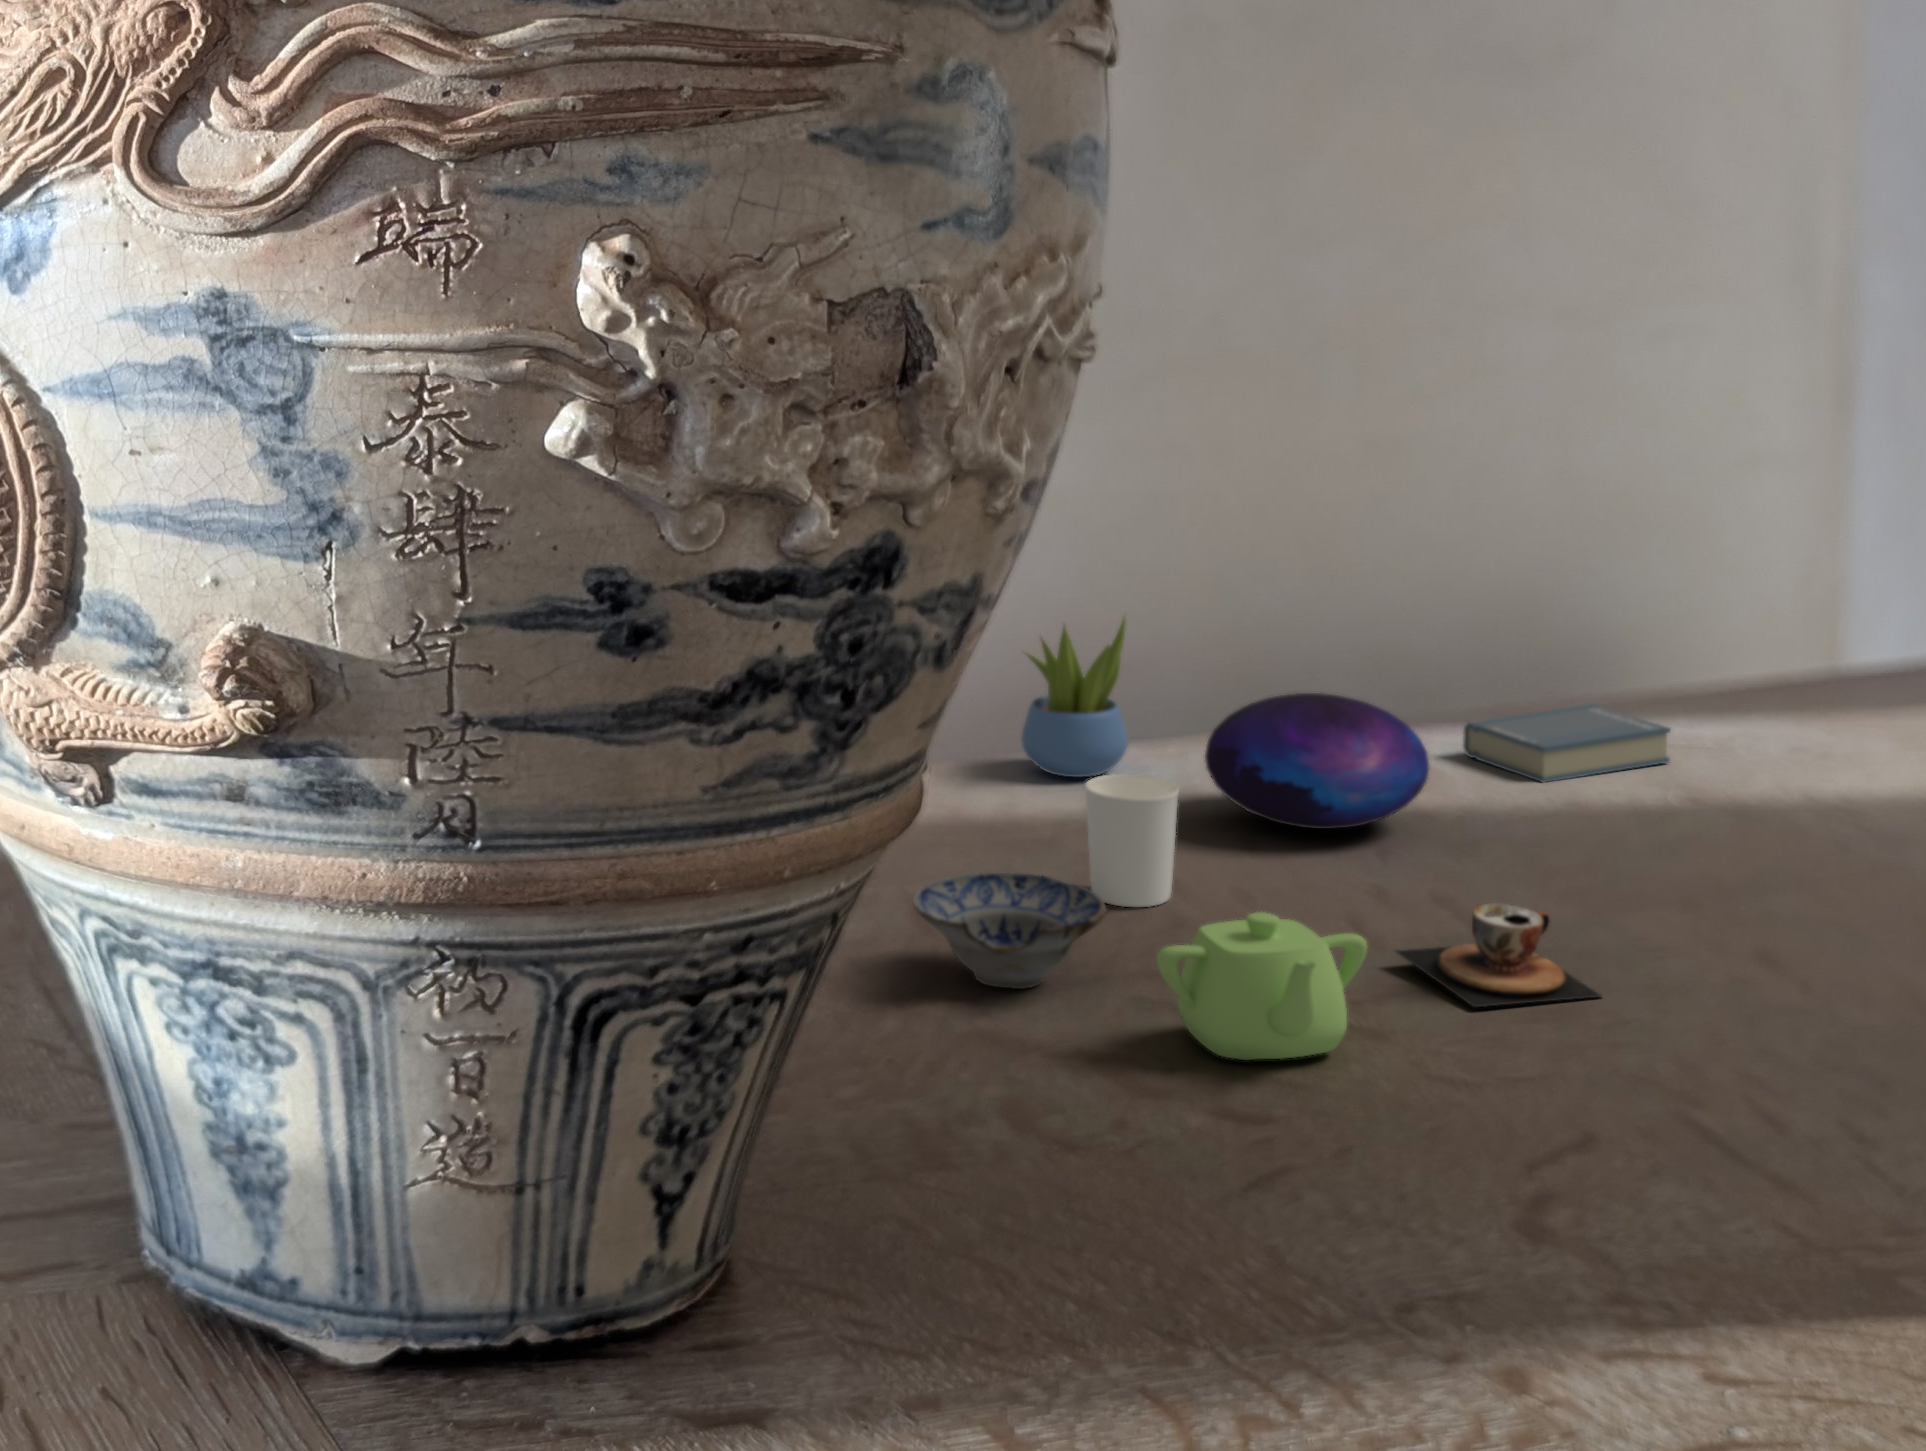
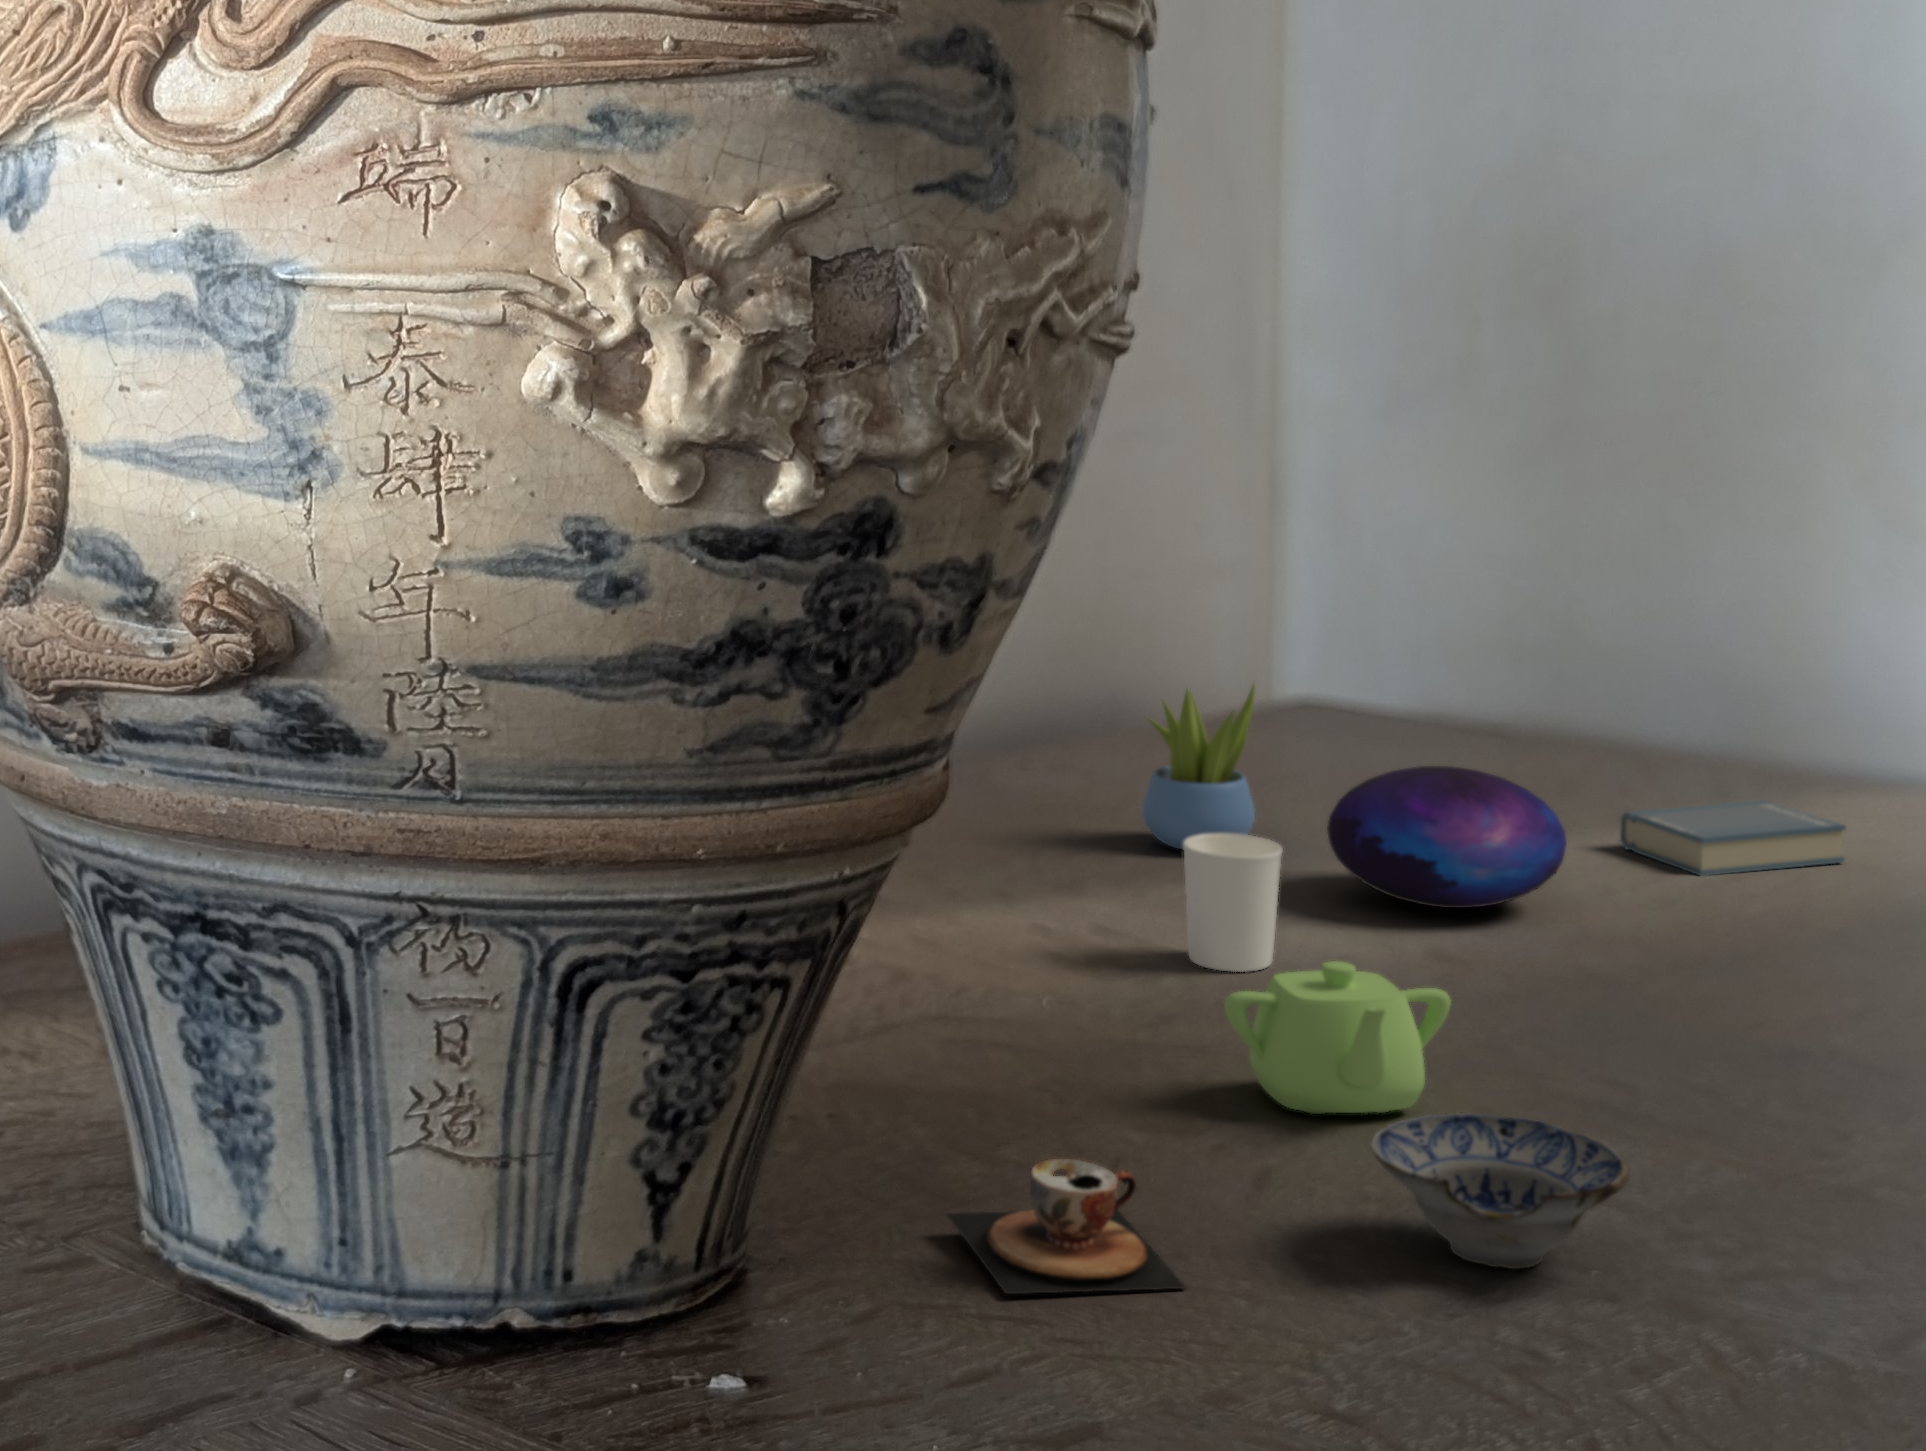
ceramic bowl: present [913,873,1107,989] -> present [1371,1113,1630,1269]
teacup: present [1397,903,1601,1007] -> present [947,1158,1185,1294]

